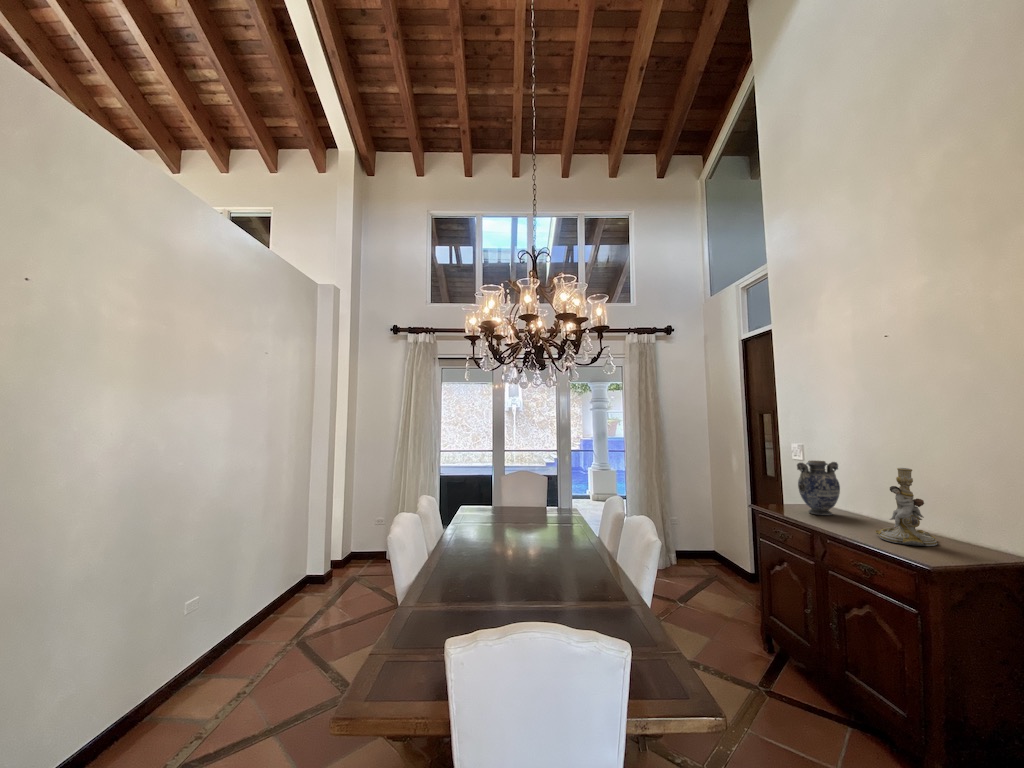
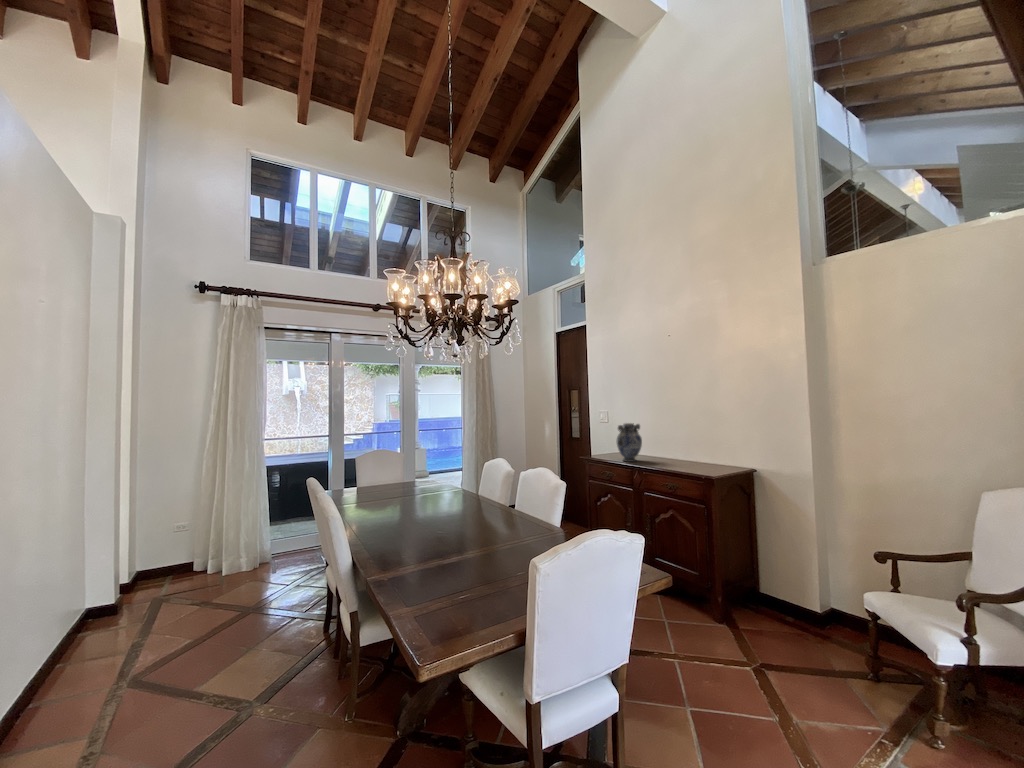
candlestick: present [875,468,937,546] -> none [672,425,705,473]

